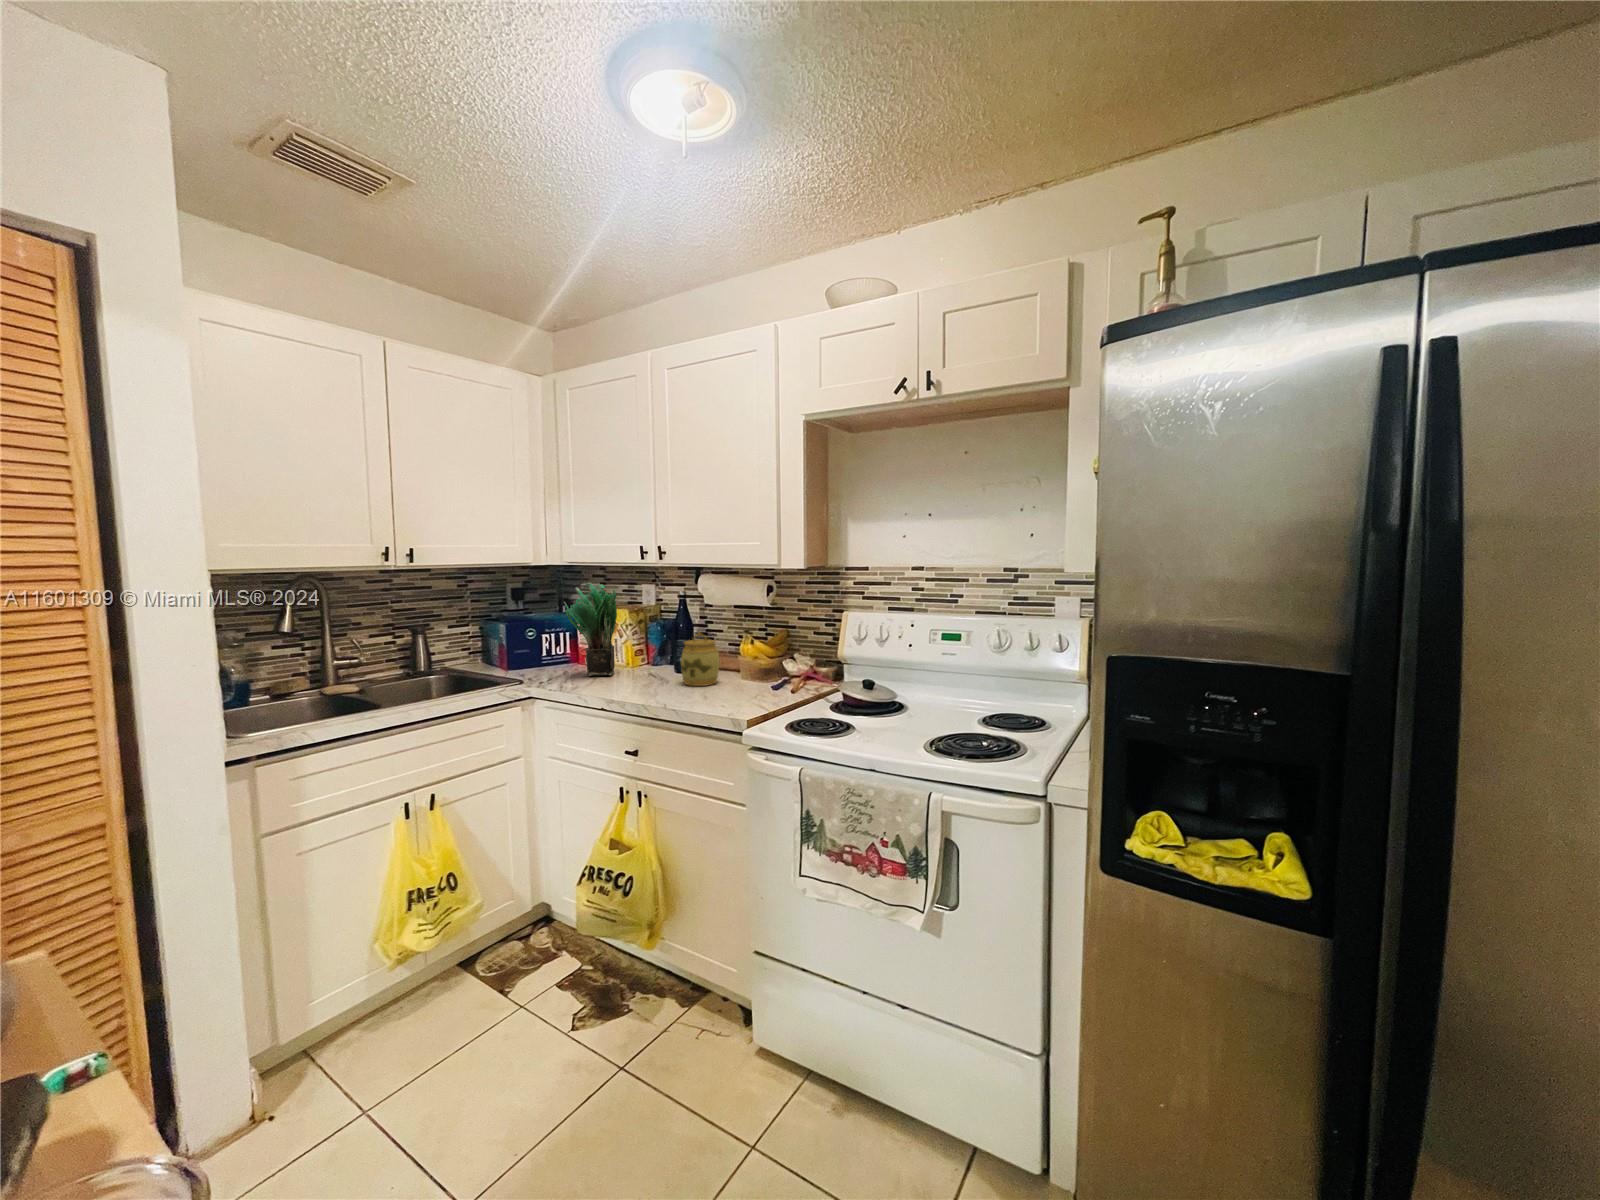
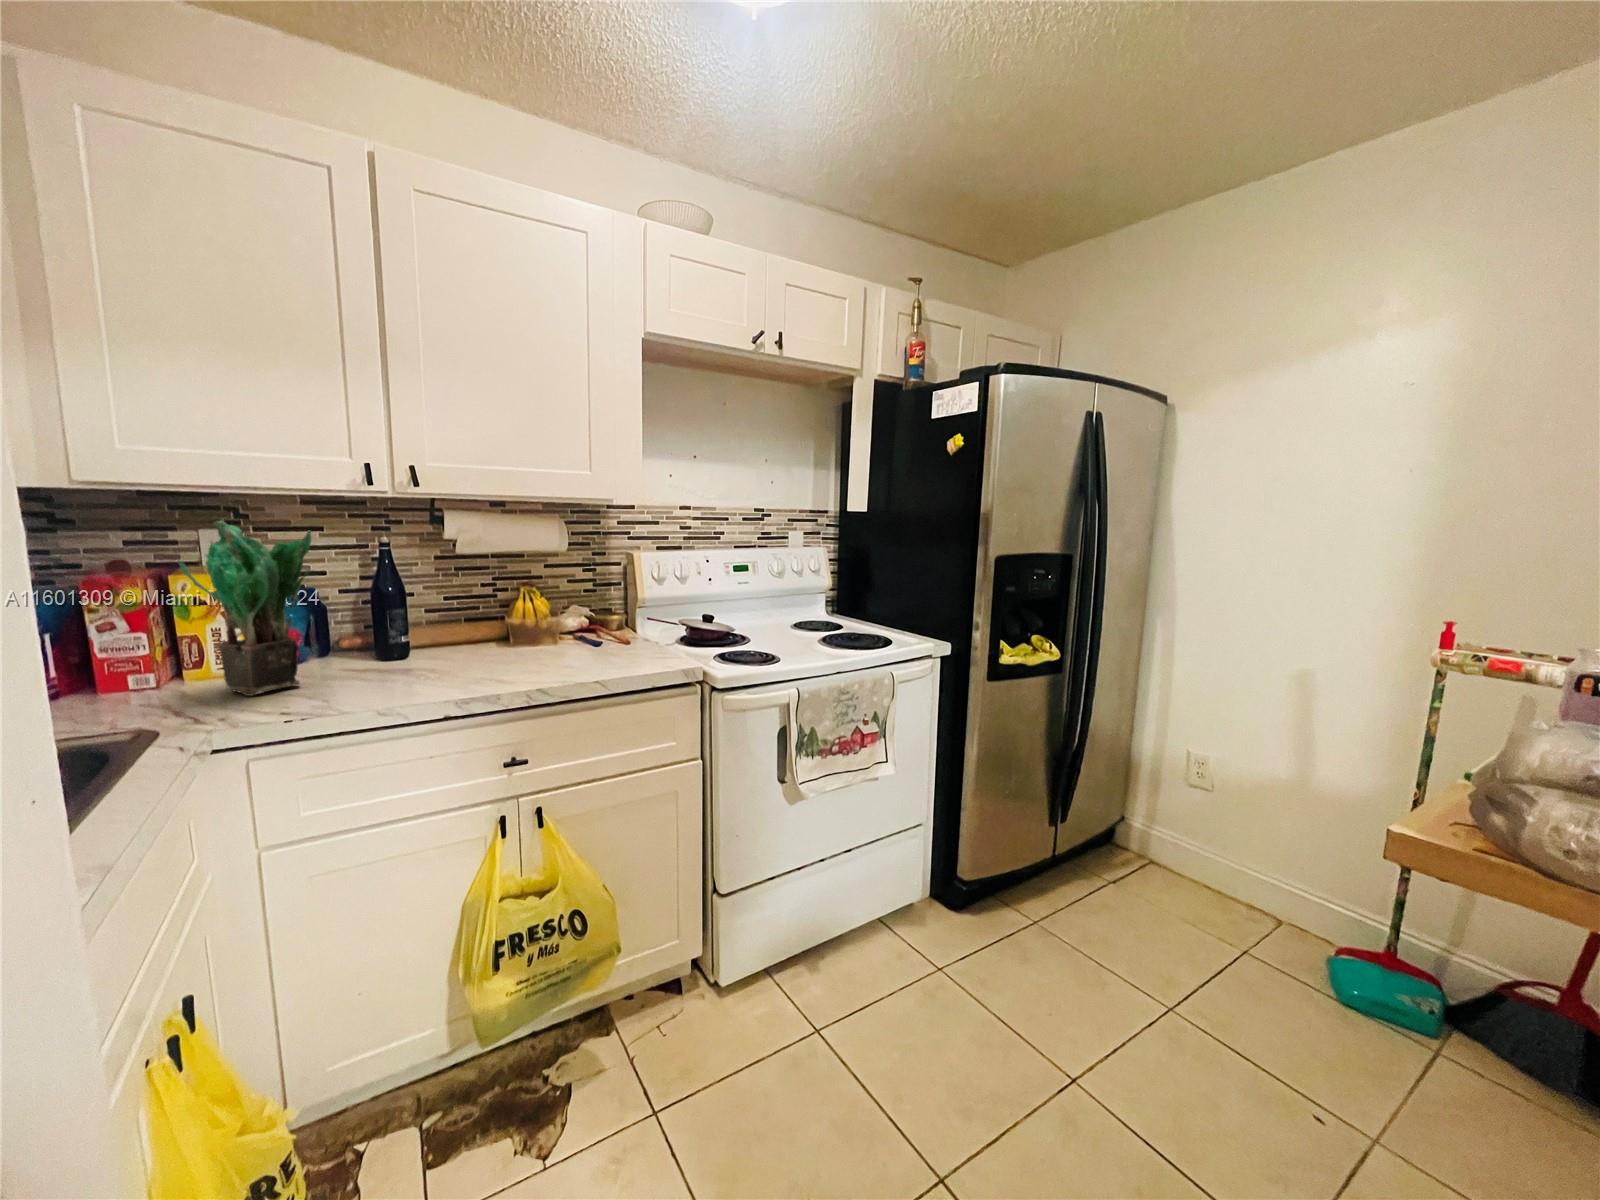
jar: present [681,633,719,686] -> none [453,591,513,666]

